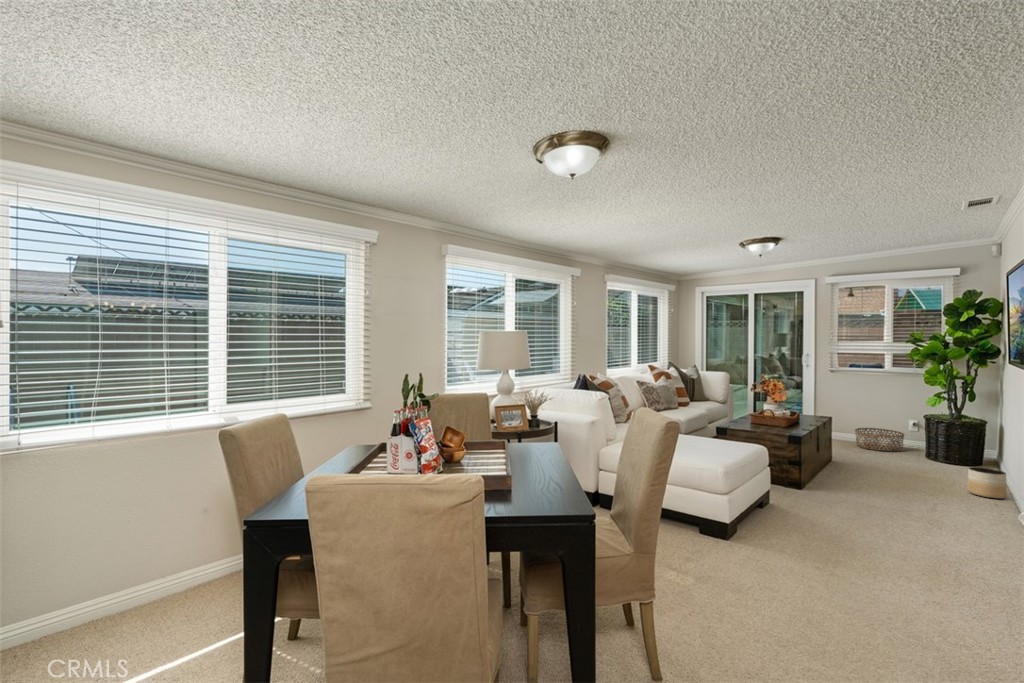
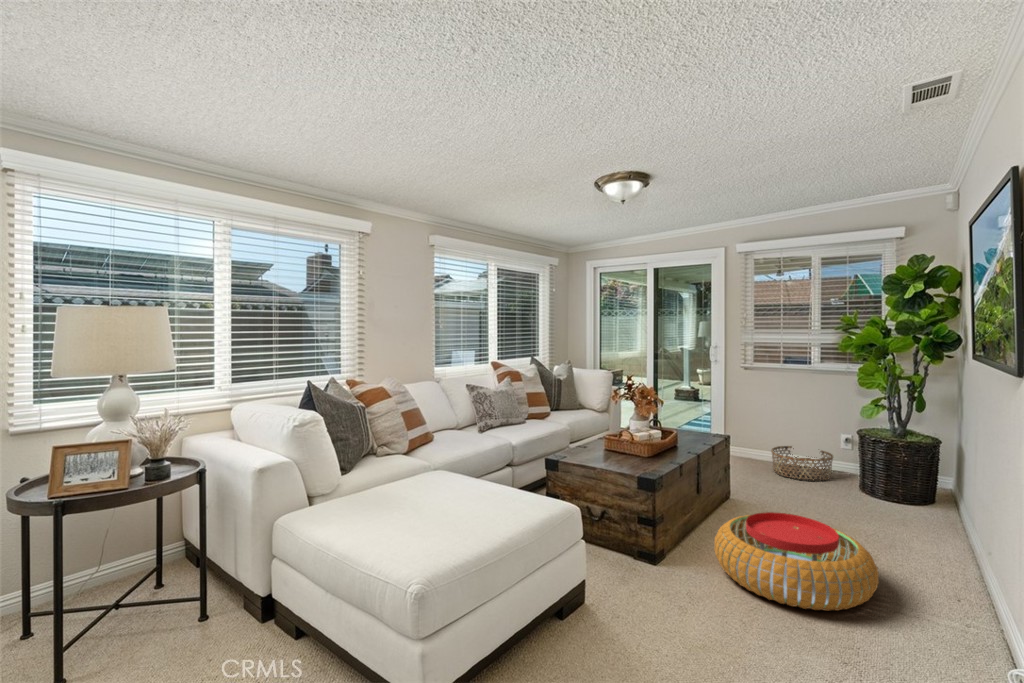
pouf: none [836,460,947,510] -> present [715,512,879,611]
planter: present [968,467,1007,499] -> none [912,521,970,577]

